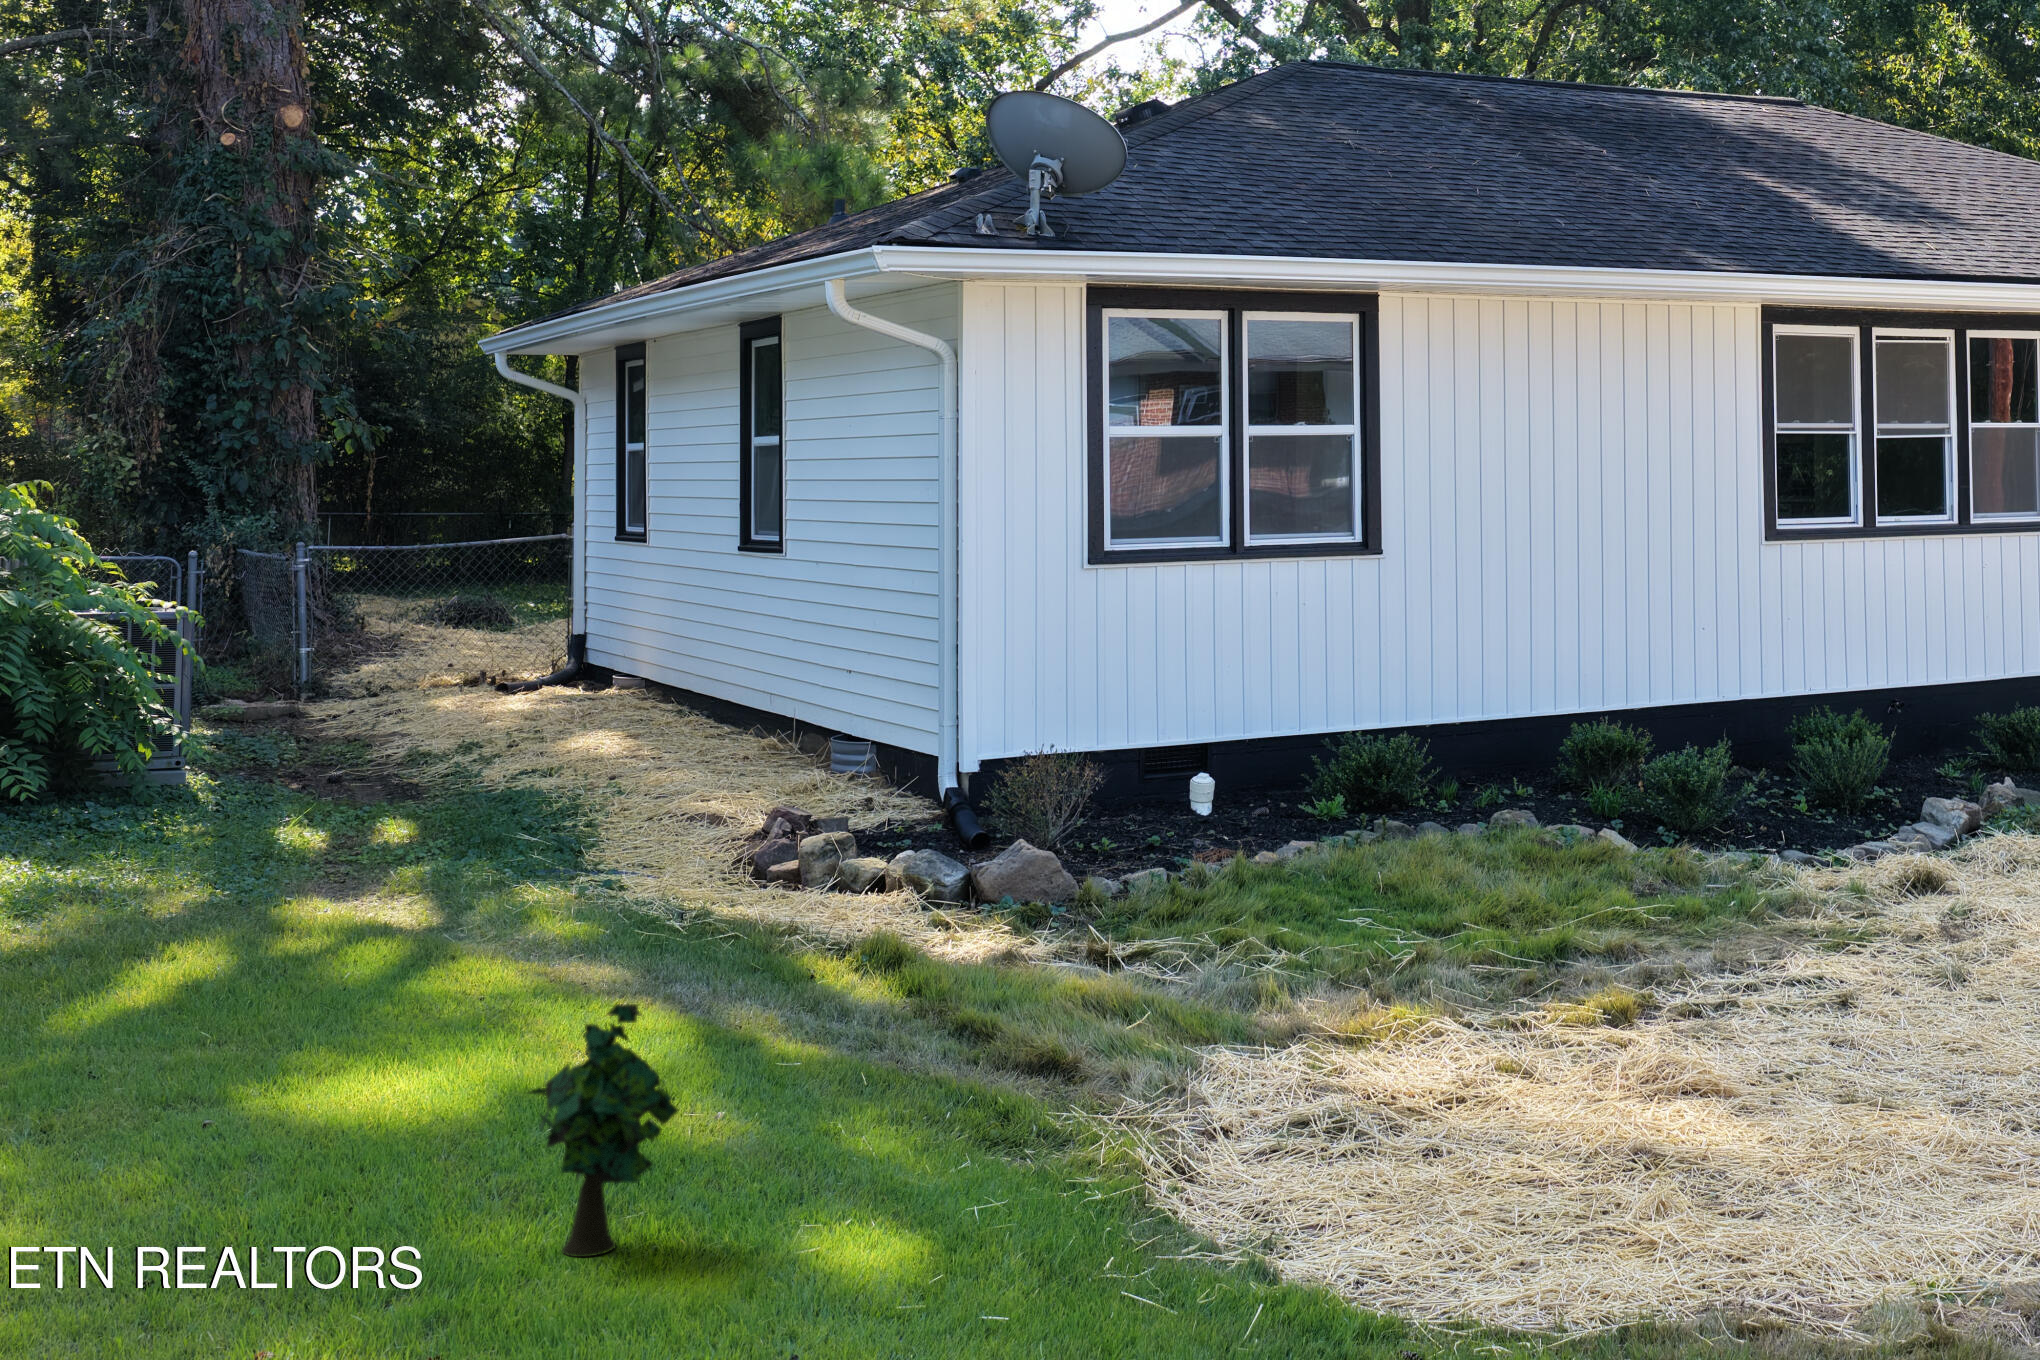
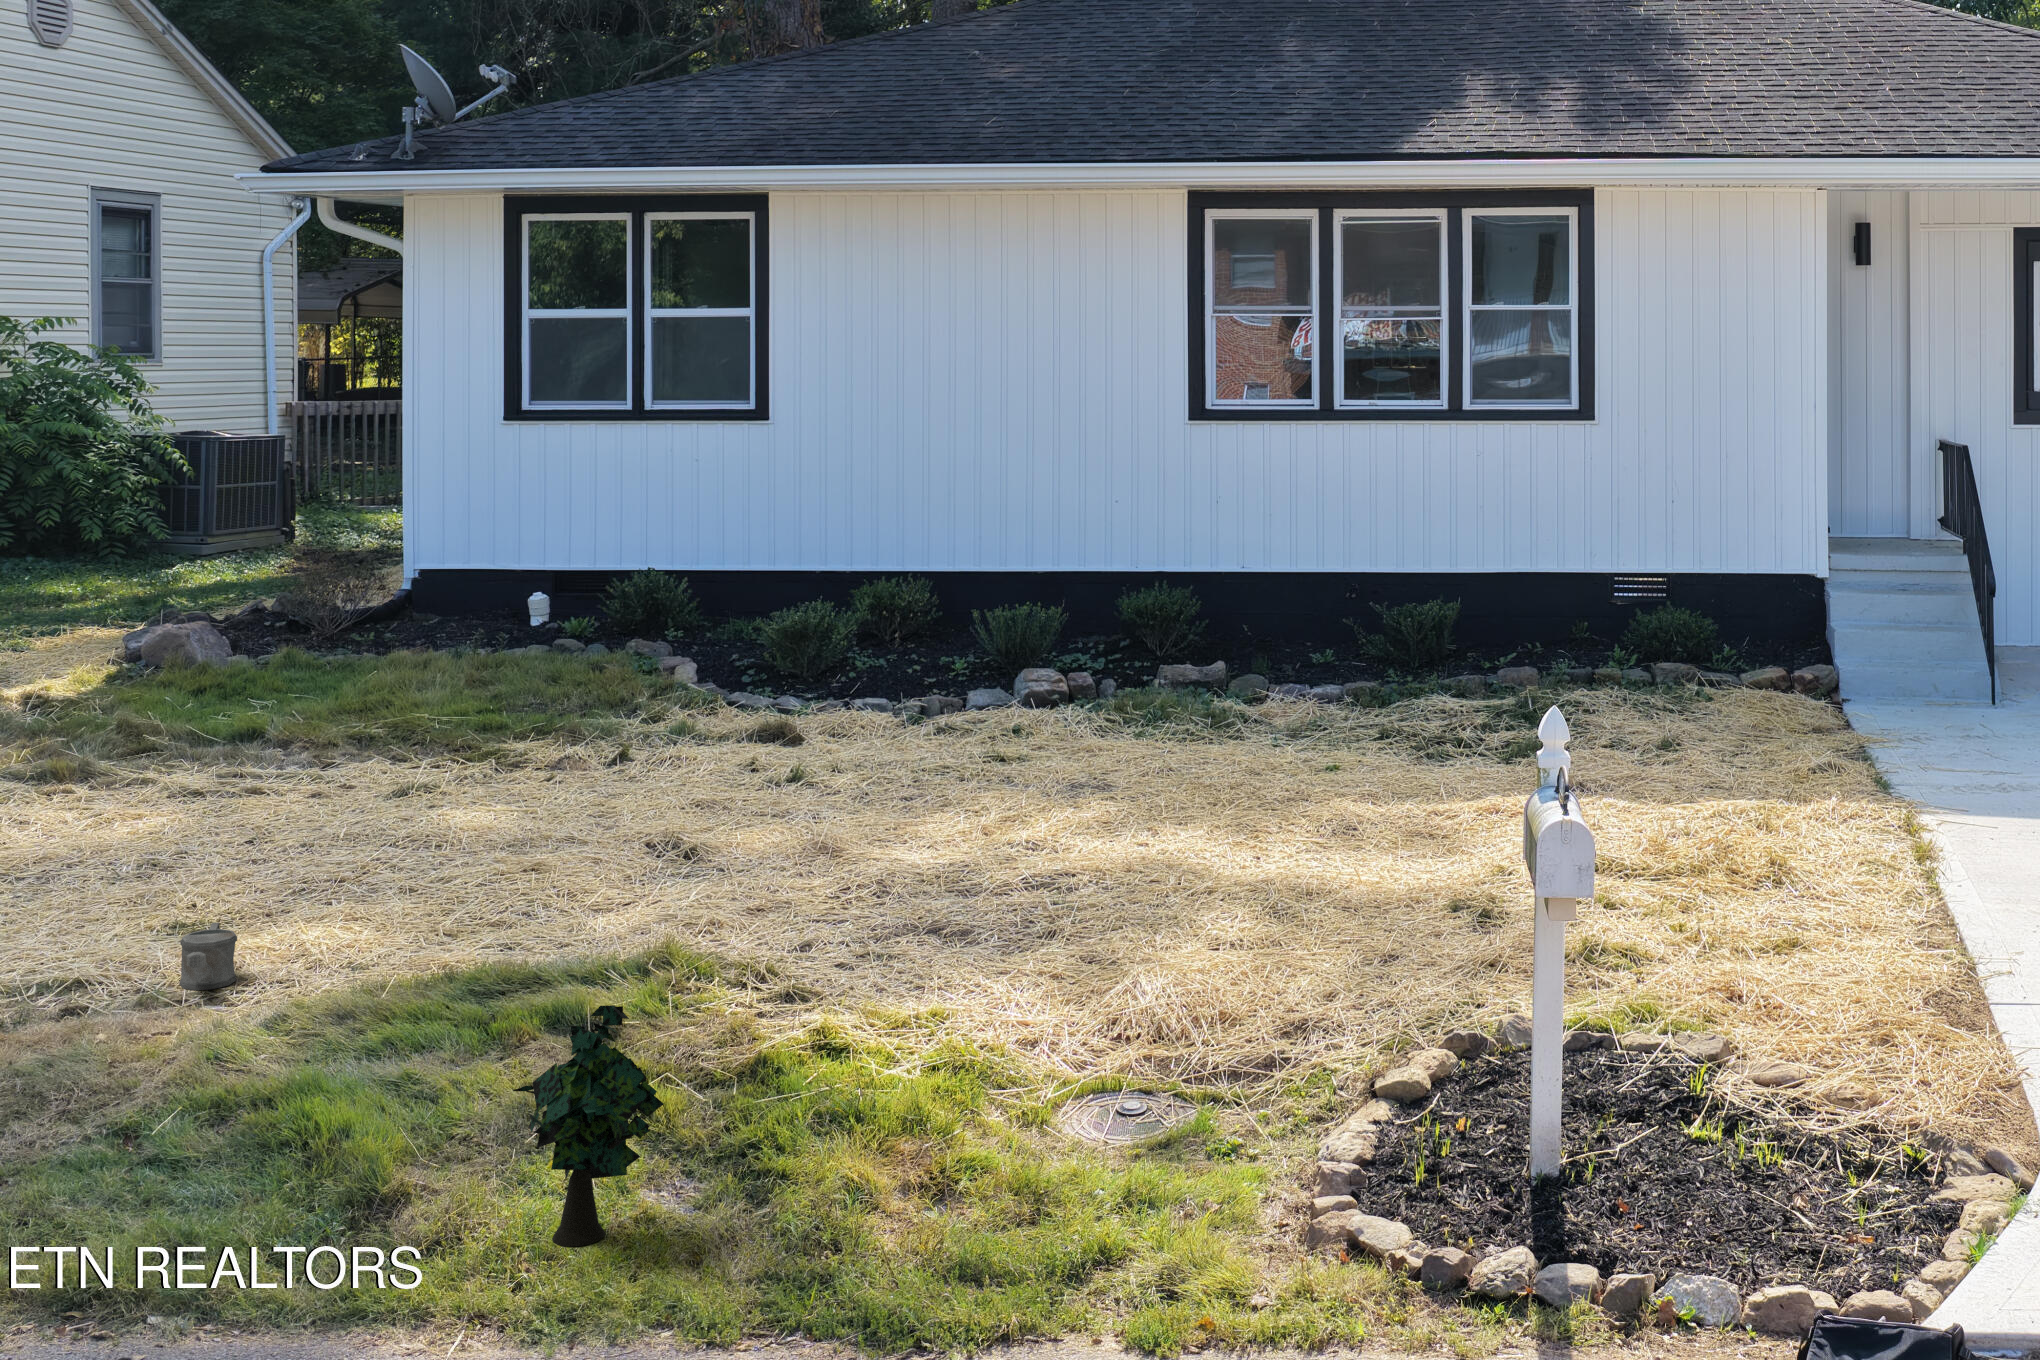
watering can: none [228,977,287,1041] -> present [180,922,237,990]

